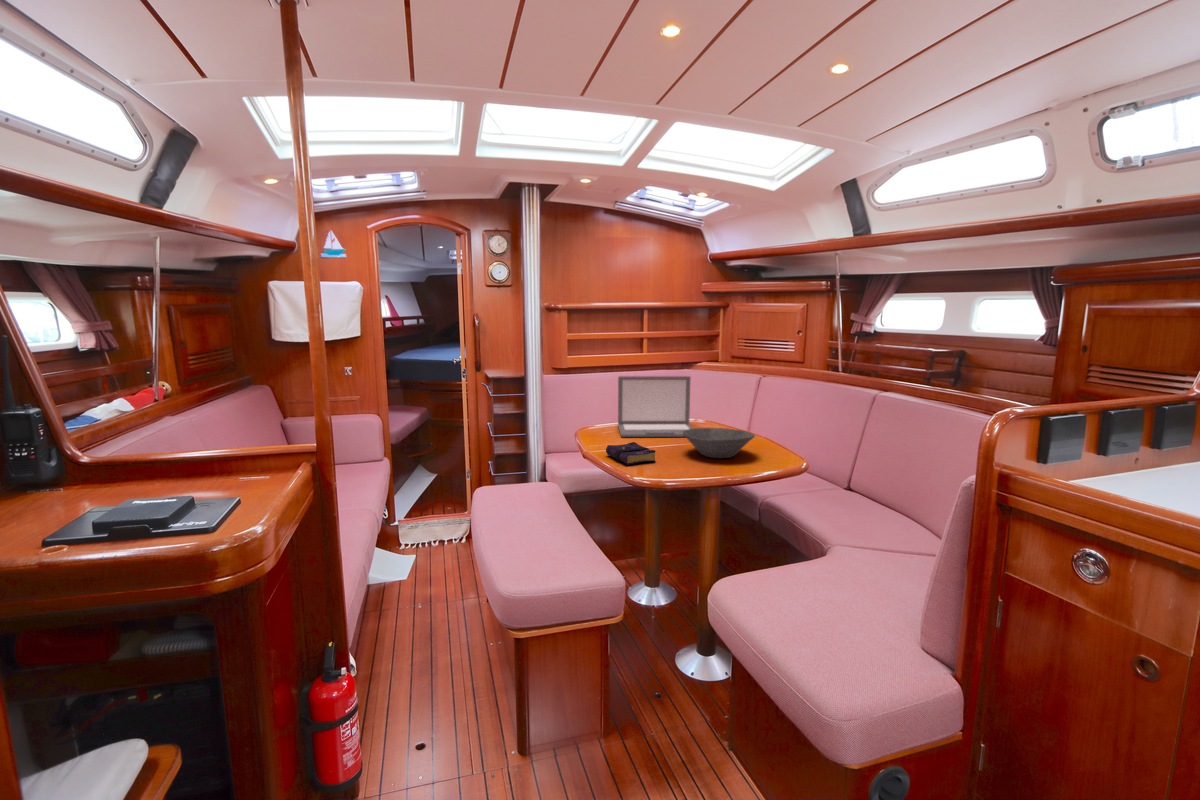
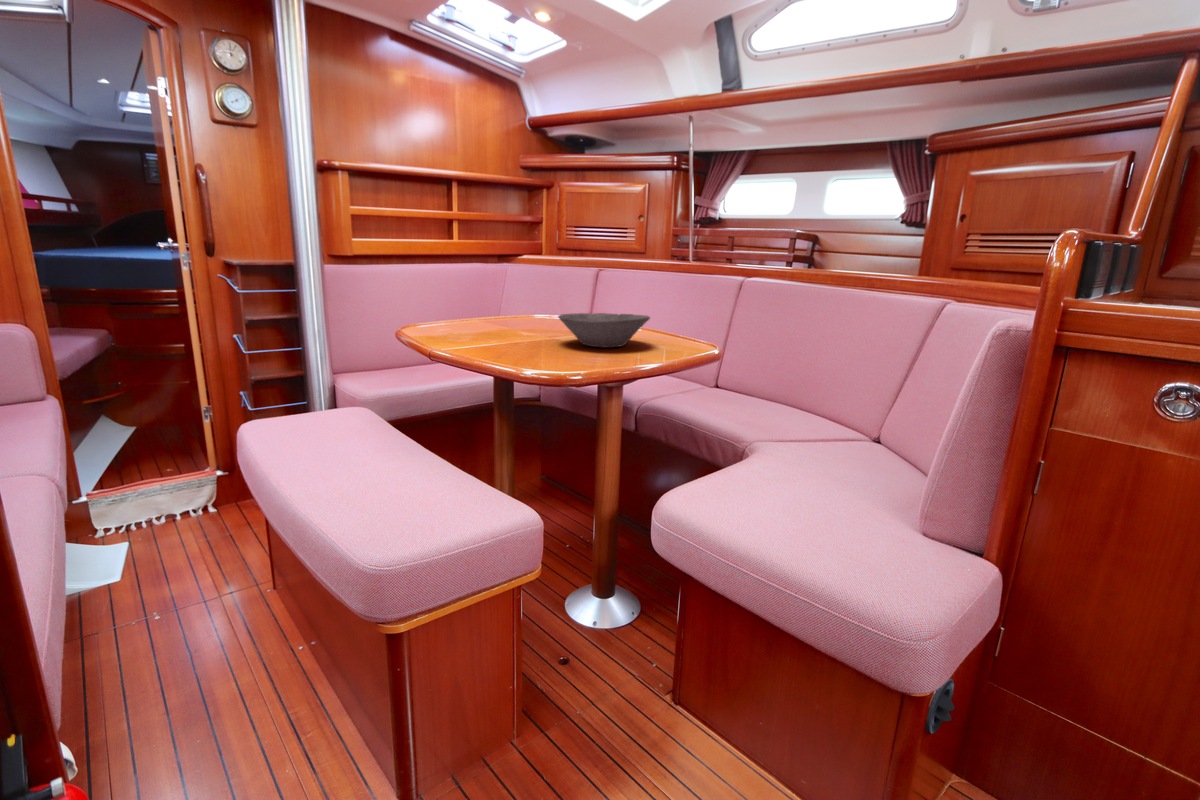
laptop: present [618,376,693,437] -> none [446,254,565,334]
book: present [606,442,656,465] -> none [458,332,532,359]

